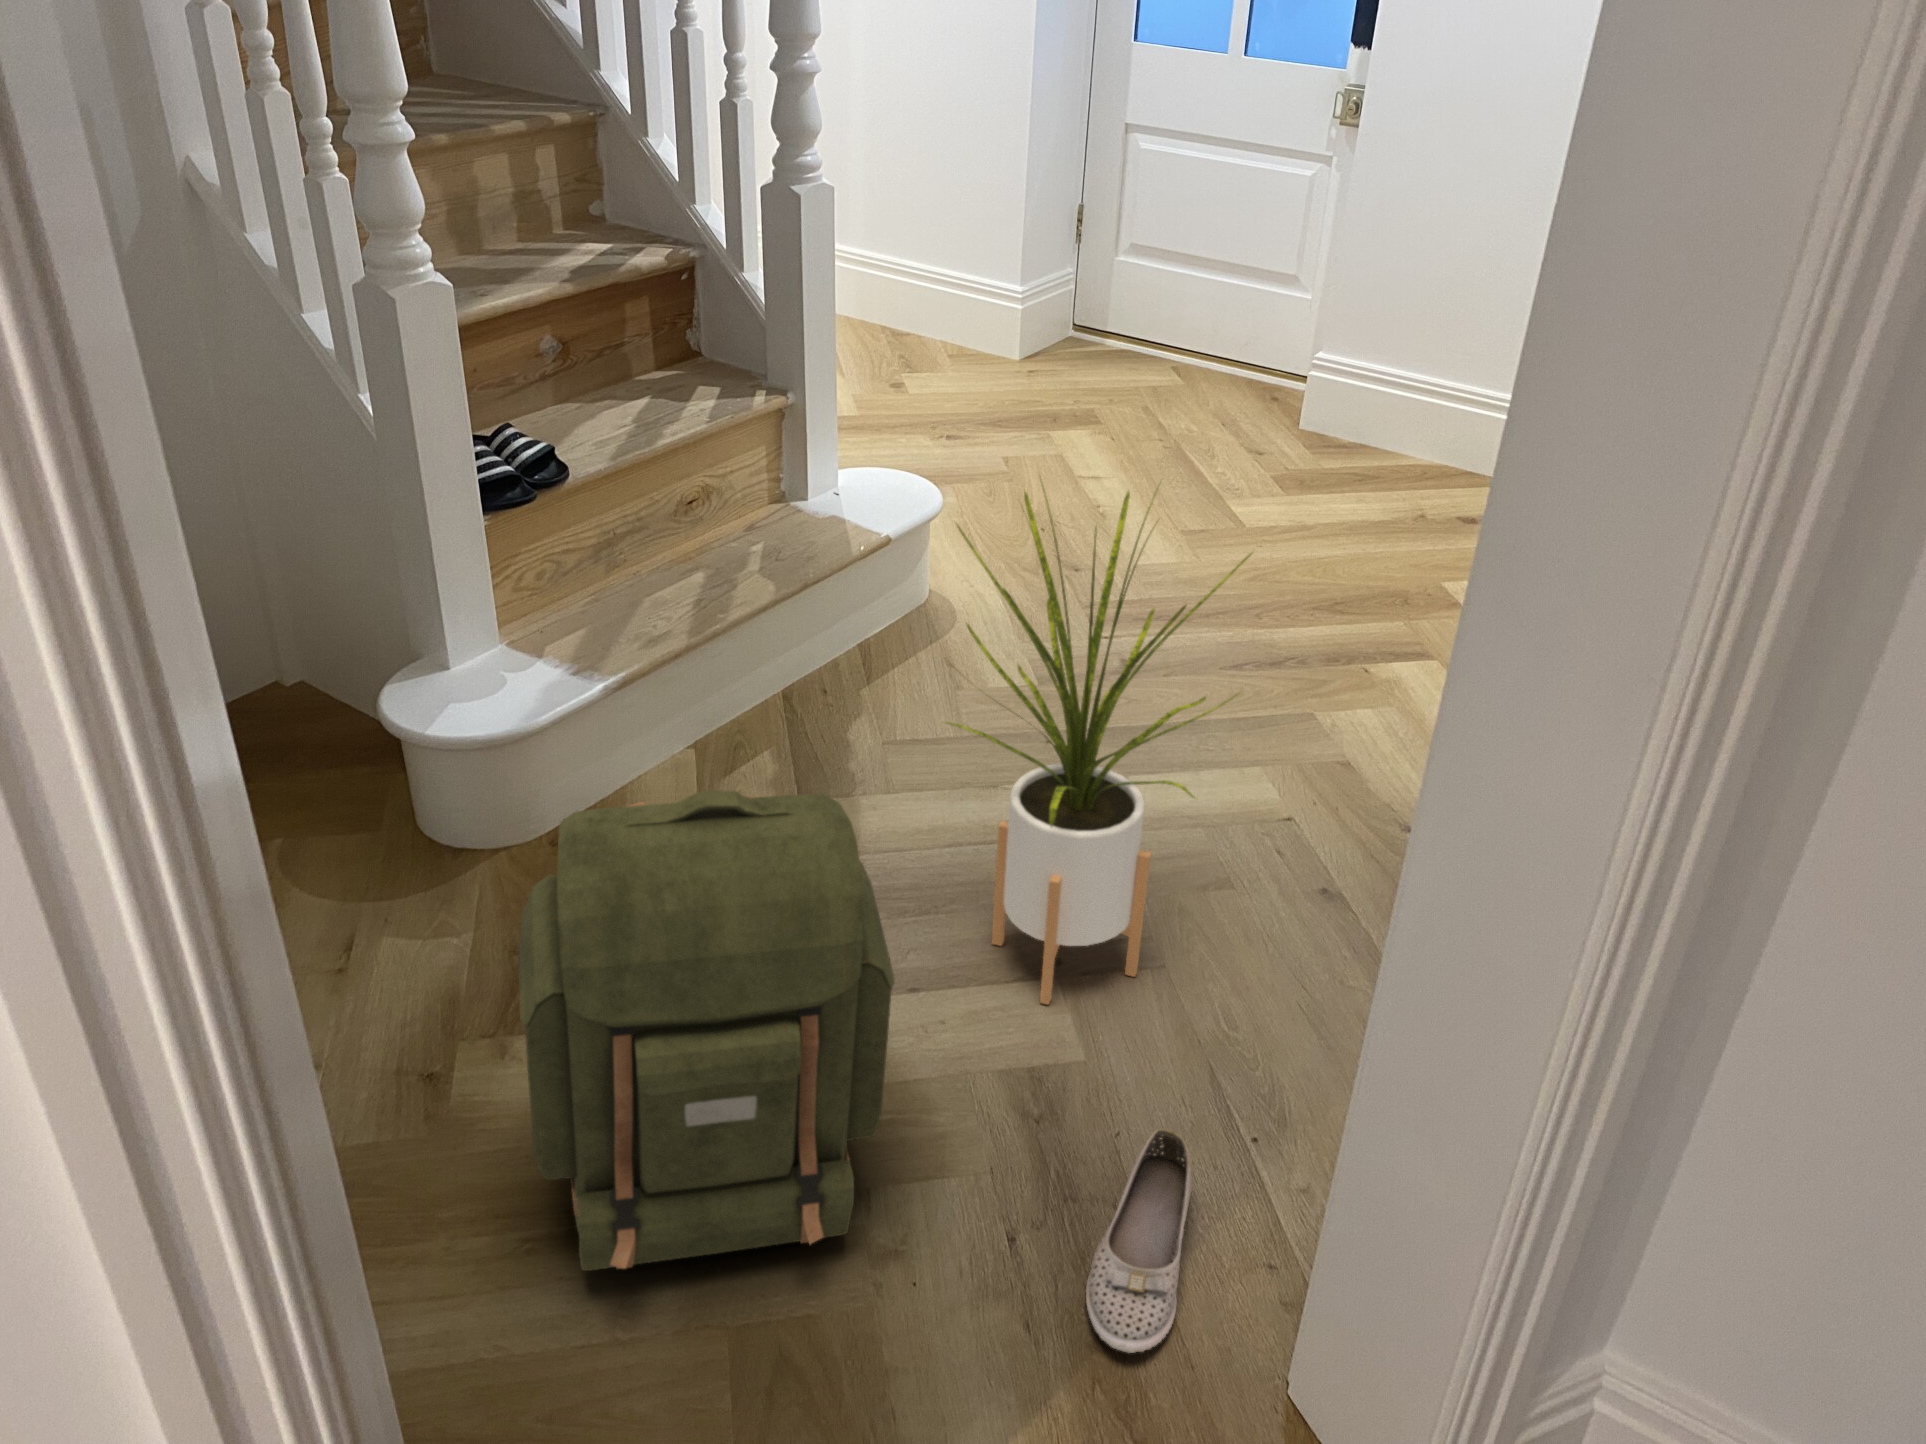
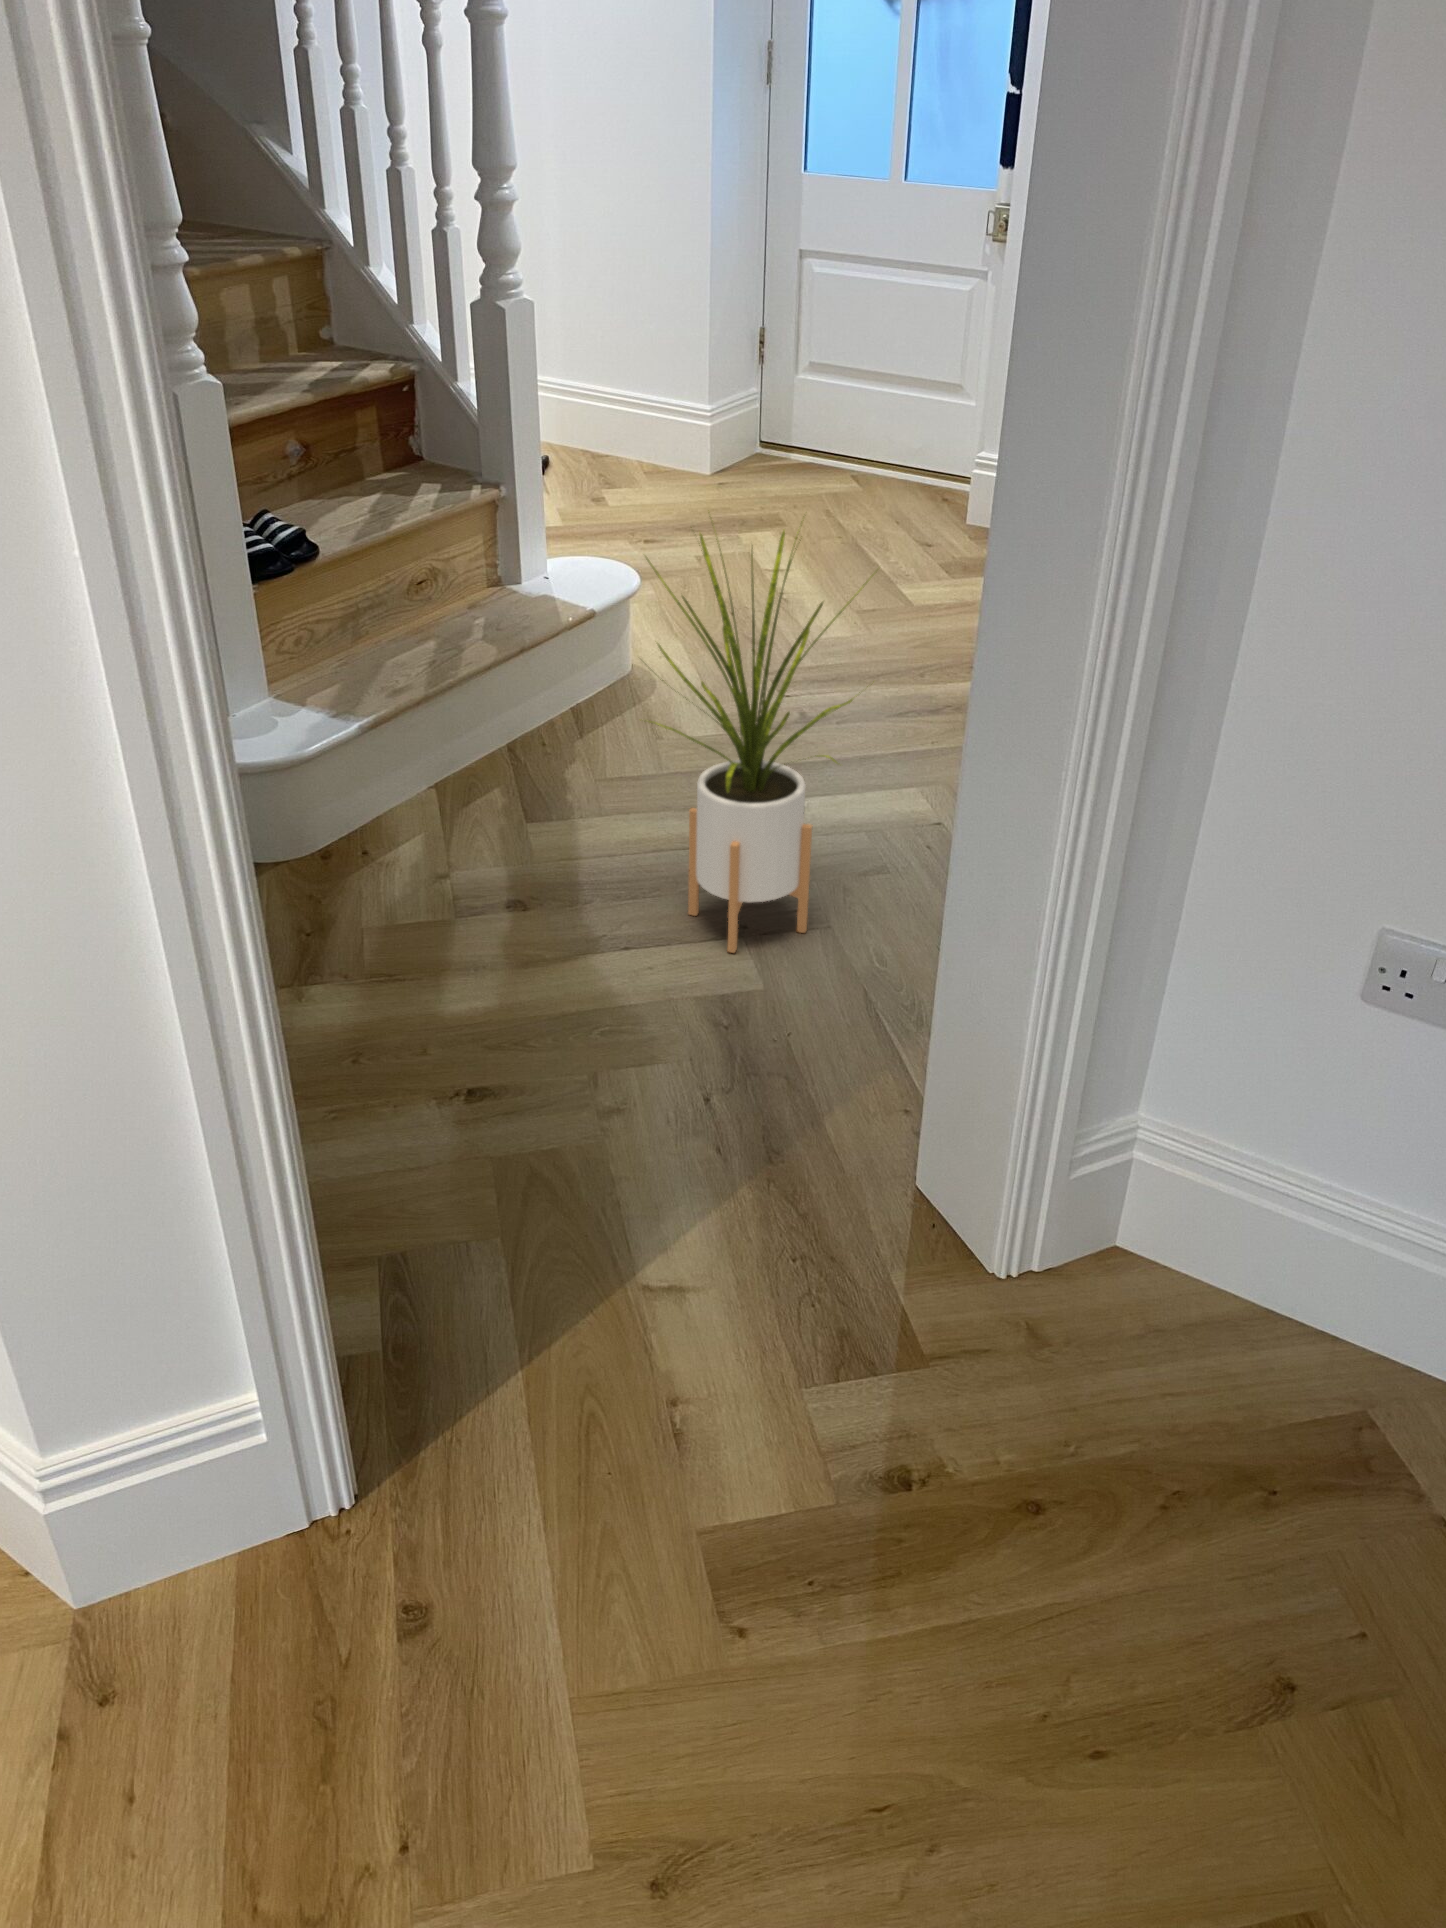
backpack: present [519,790,895,1271] -> none [320,738,607,1122]
shoe: present [1086,1129,1192,1353] -> none [762,1014,844,1159]

